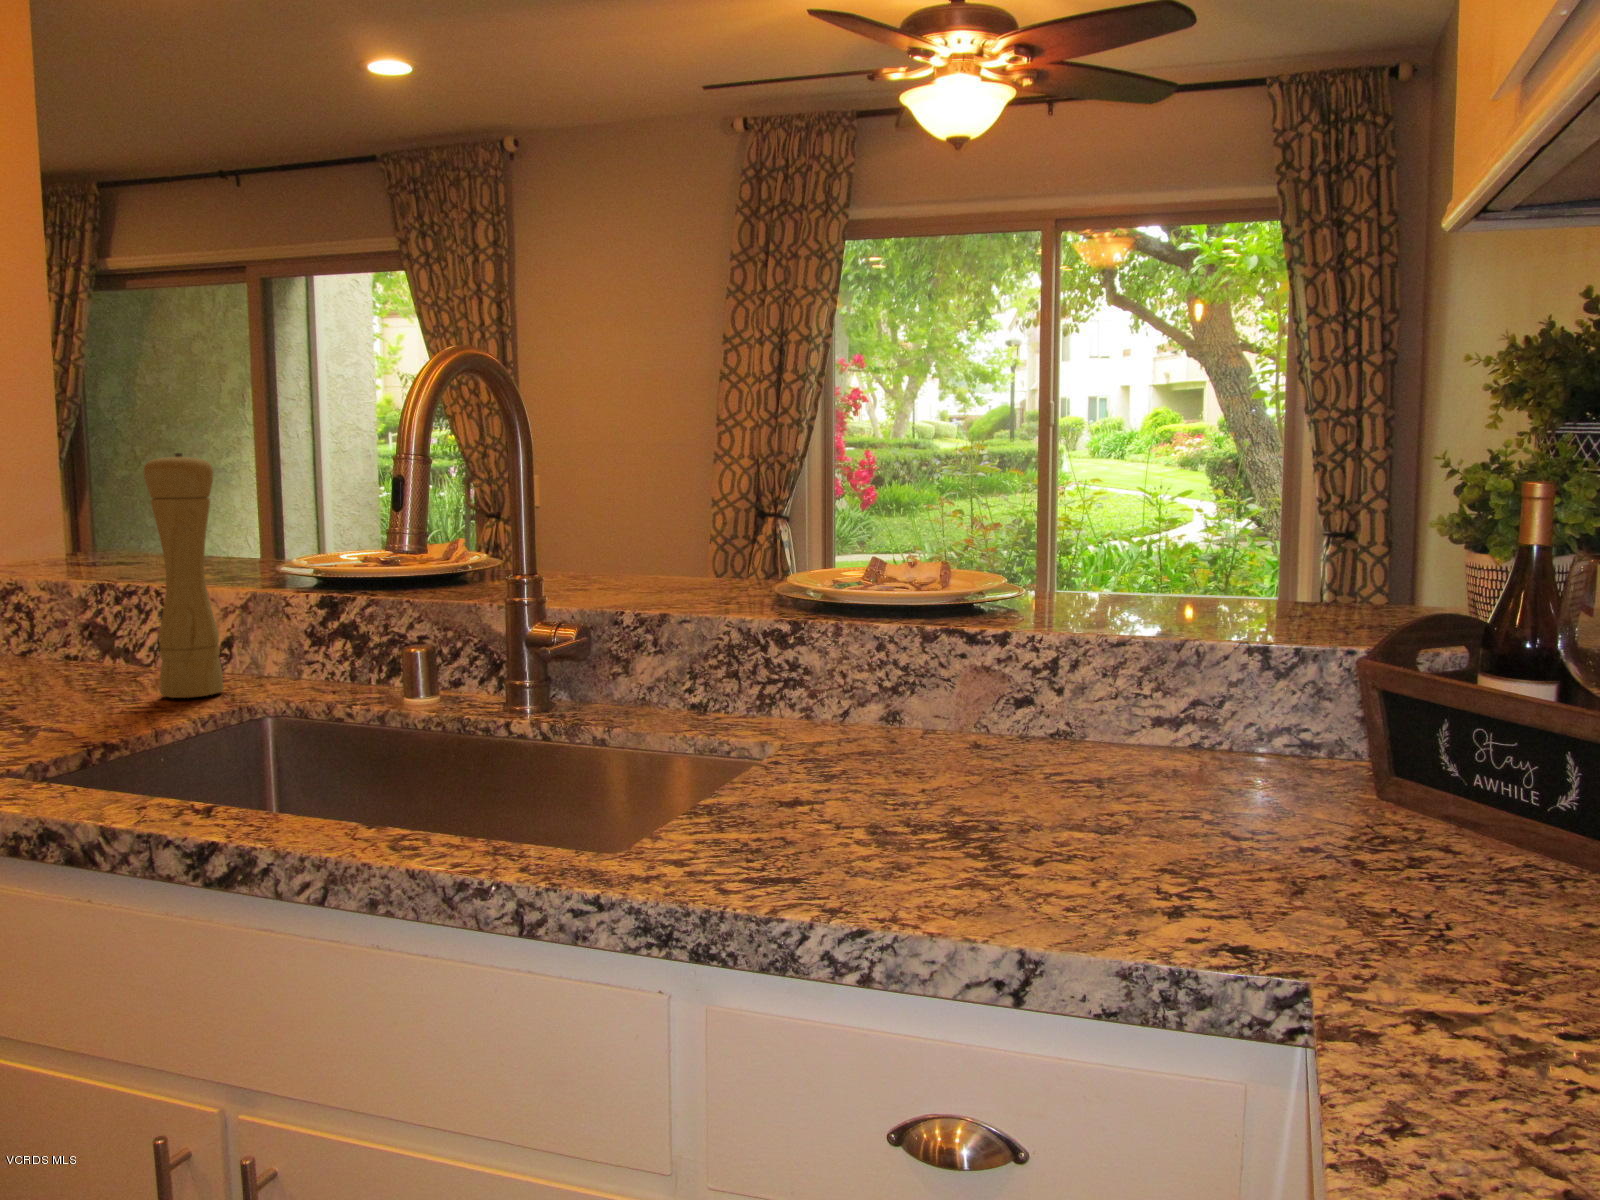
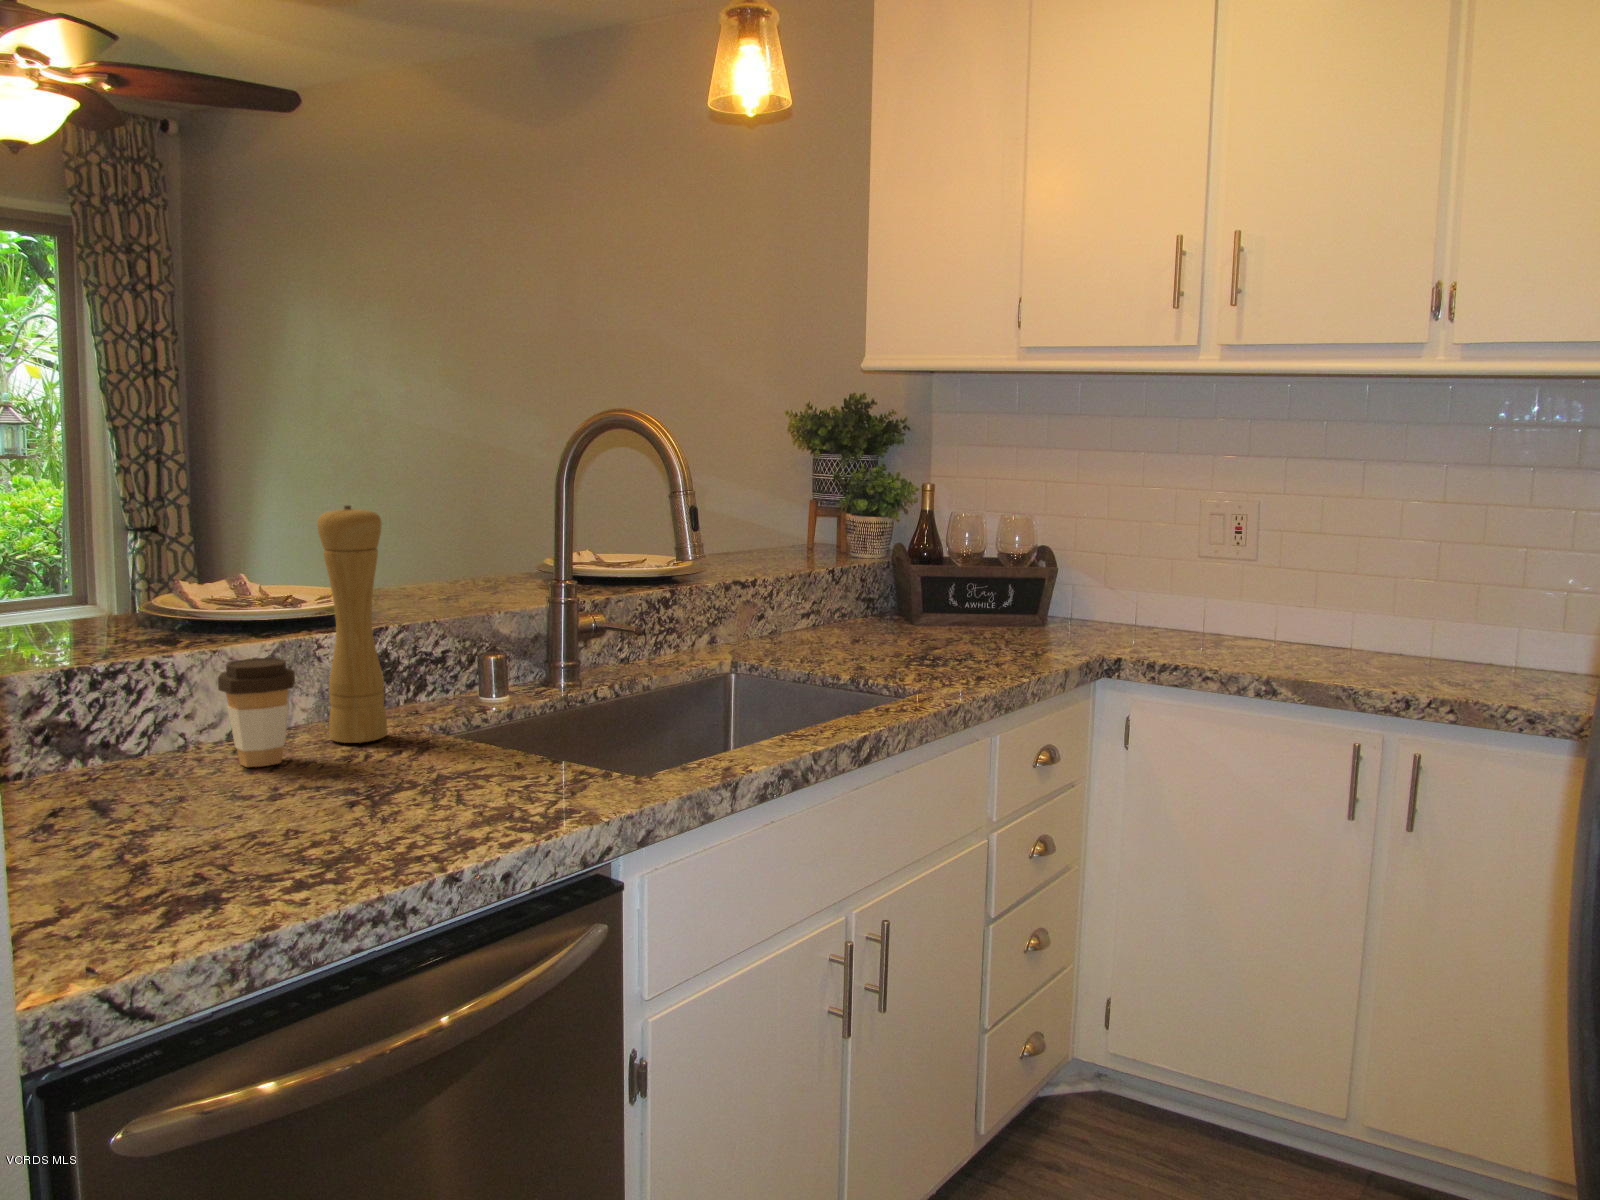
coffee cup: none [53,592,128,692] -> present [218,658,295,767]

